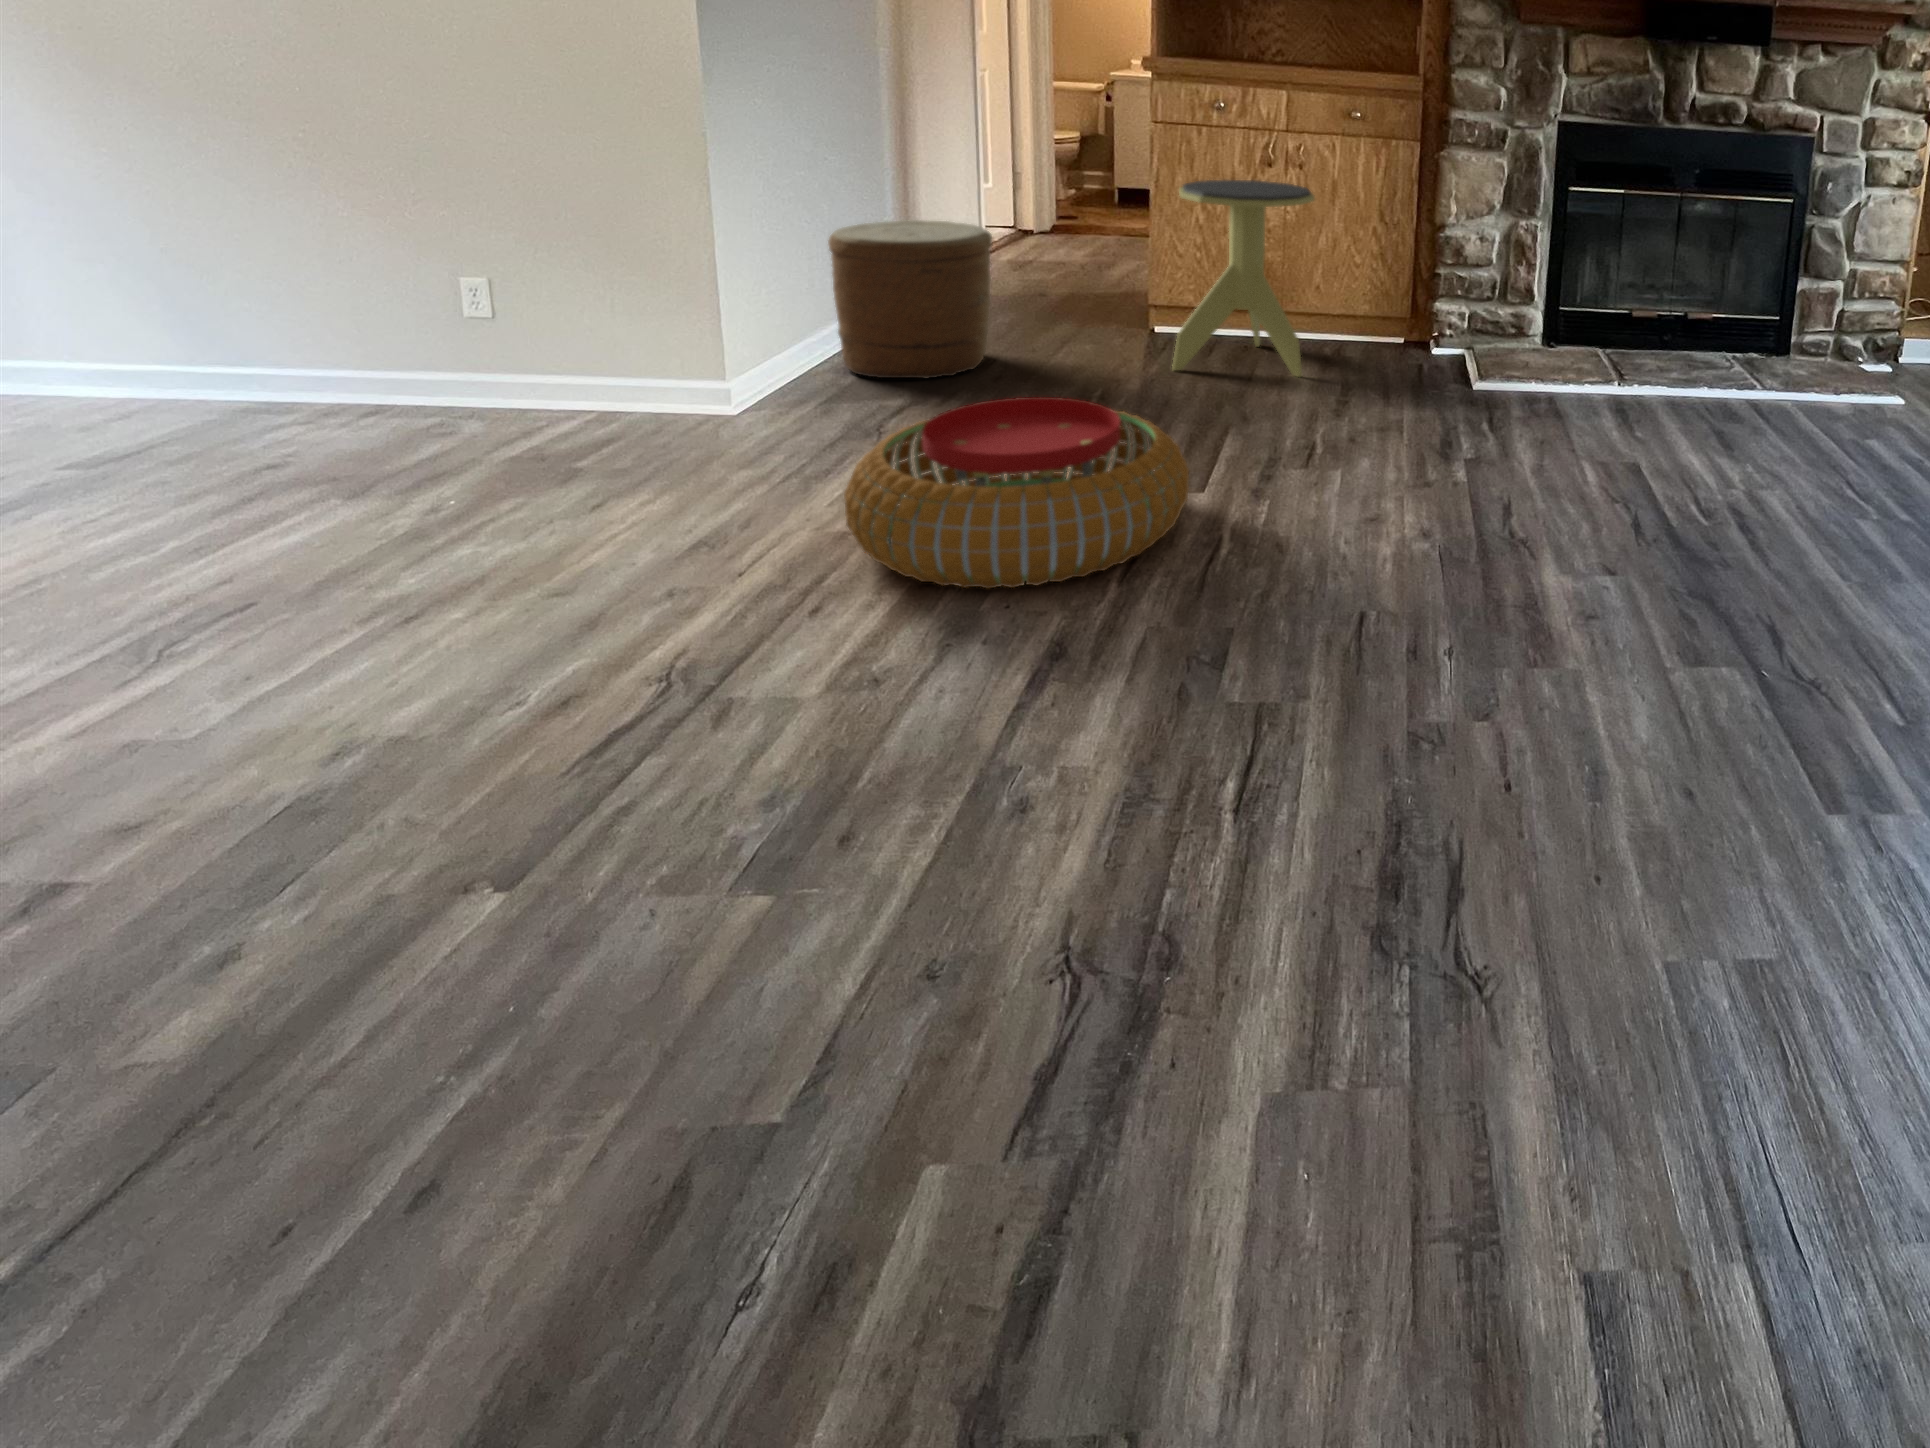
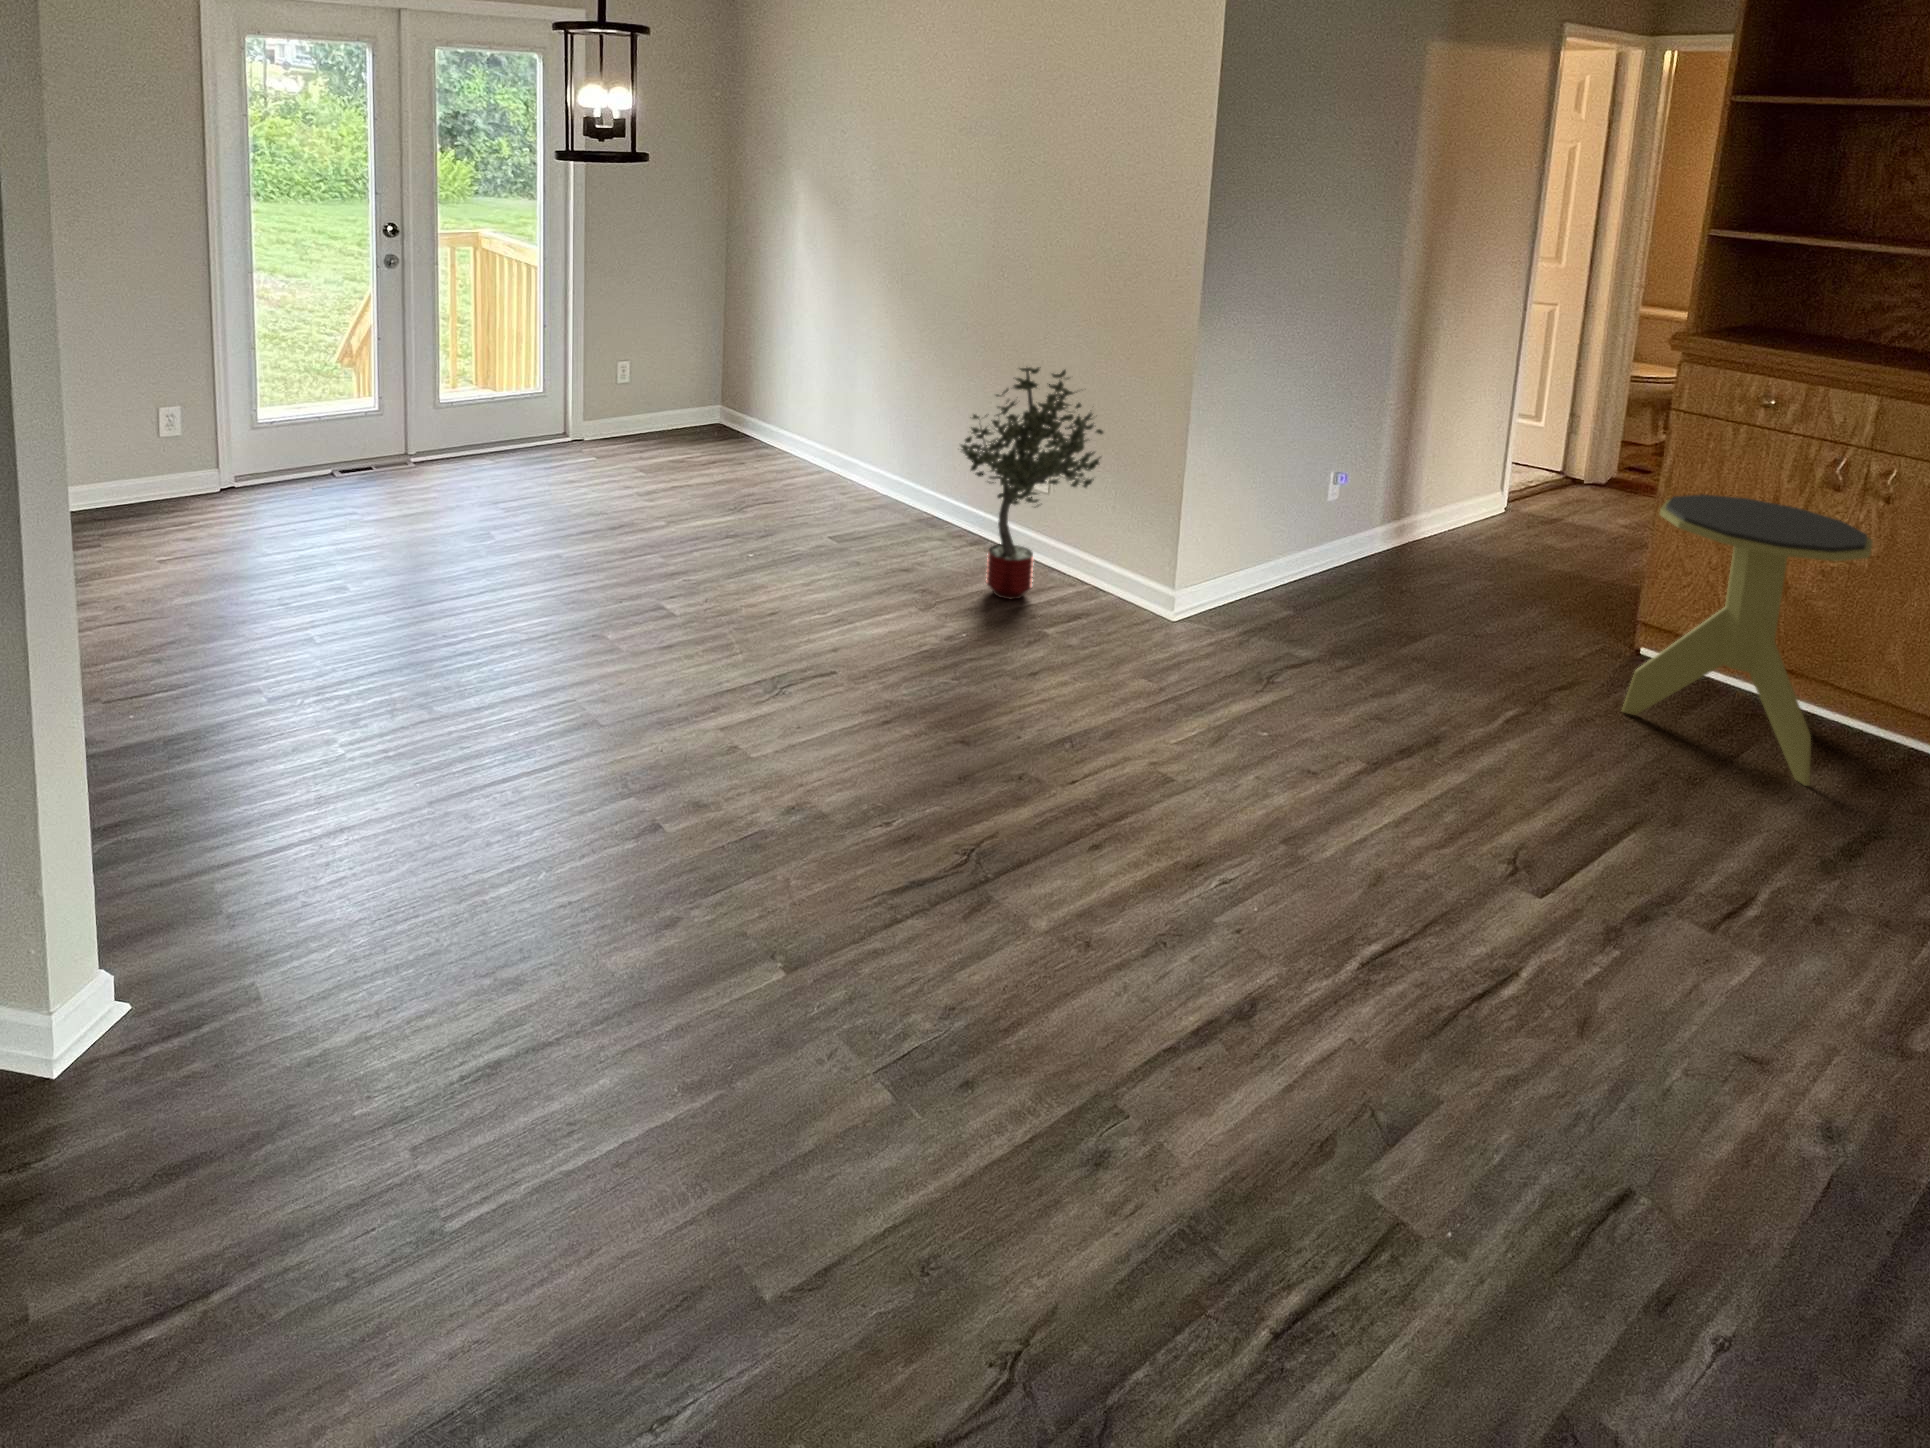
potted tree: none [305,122,597,458] -> present [961,367,1103,599]
woven basket: present [828,220,992,378] -> none [1286,470,1443,638]
pouf: present [844,397,1189,589] -> none [1153,698,1503,942]

